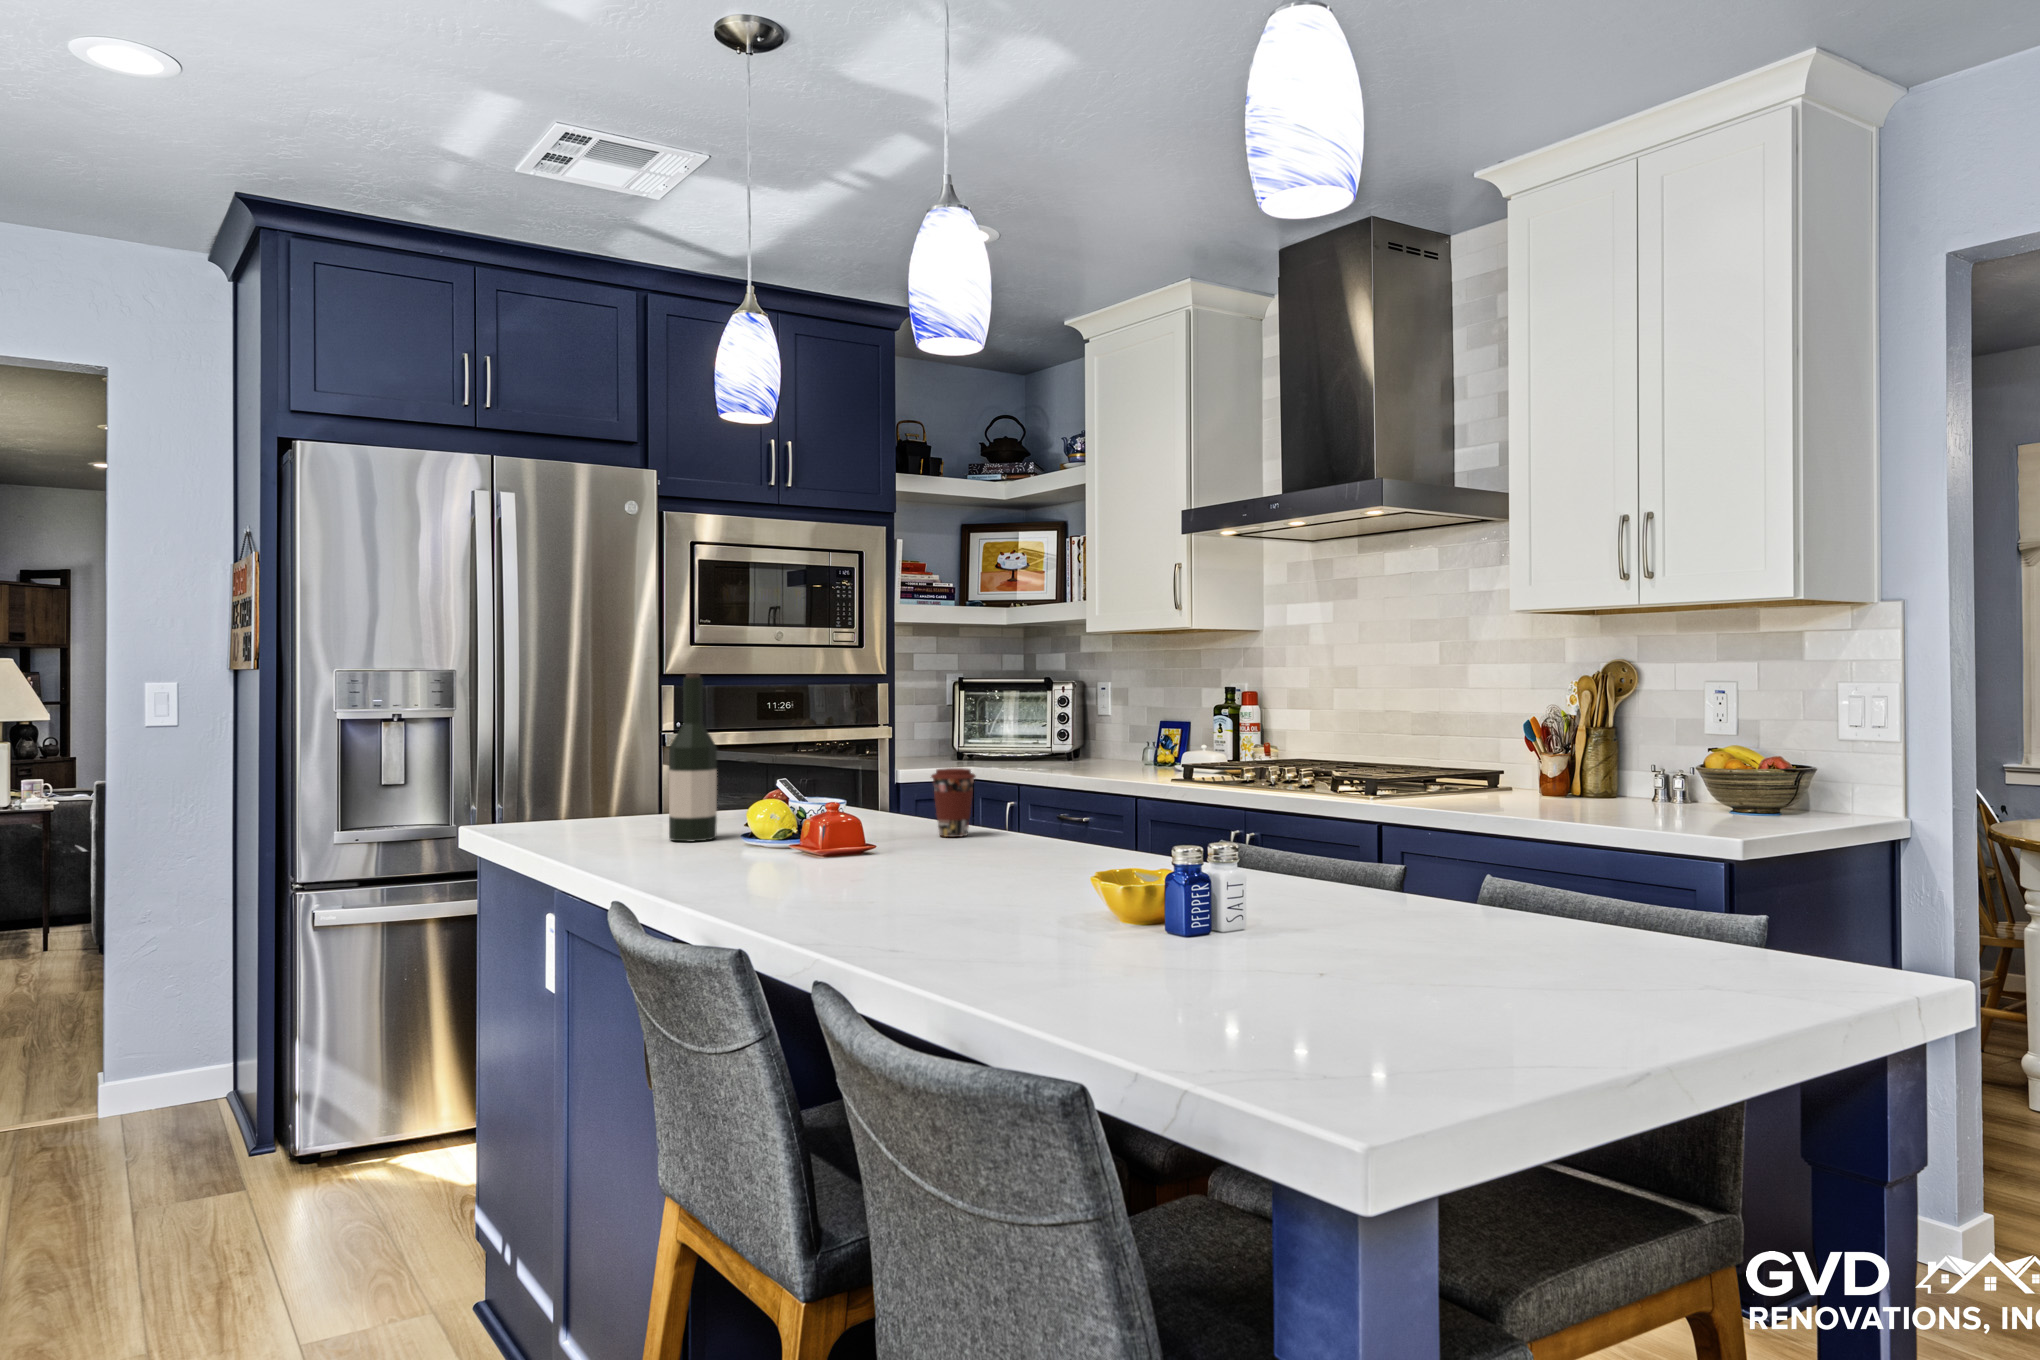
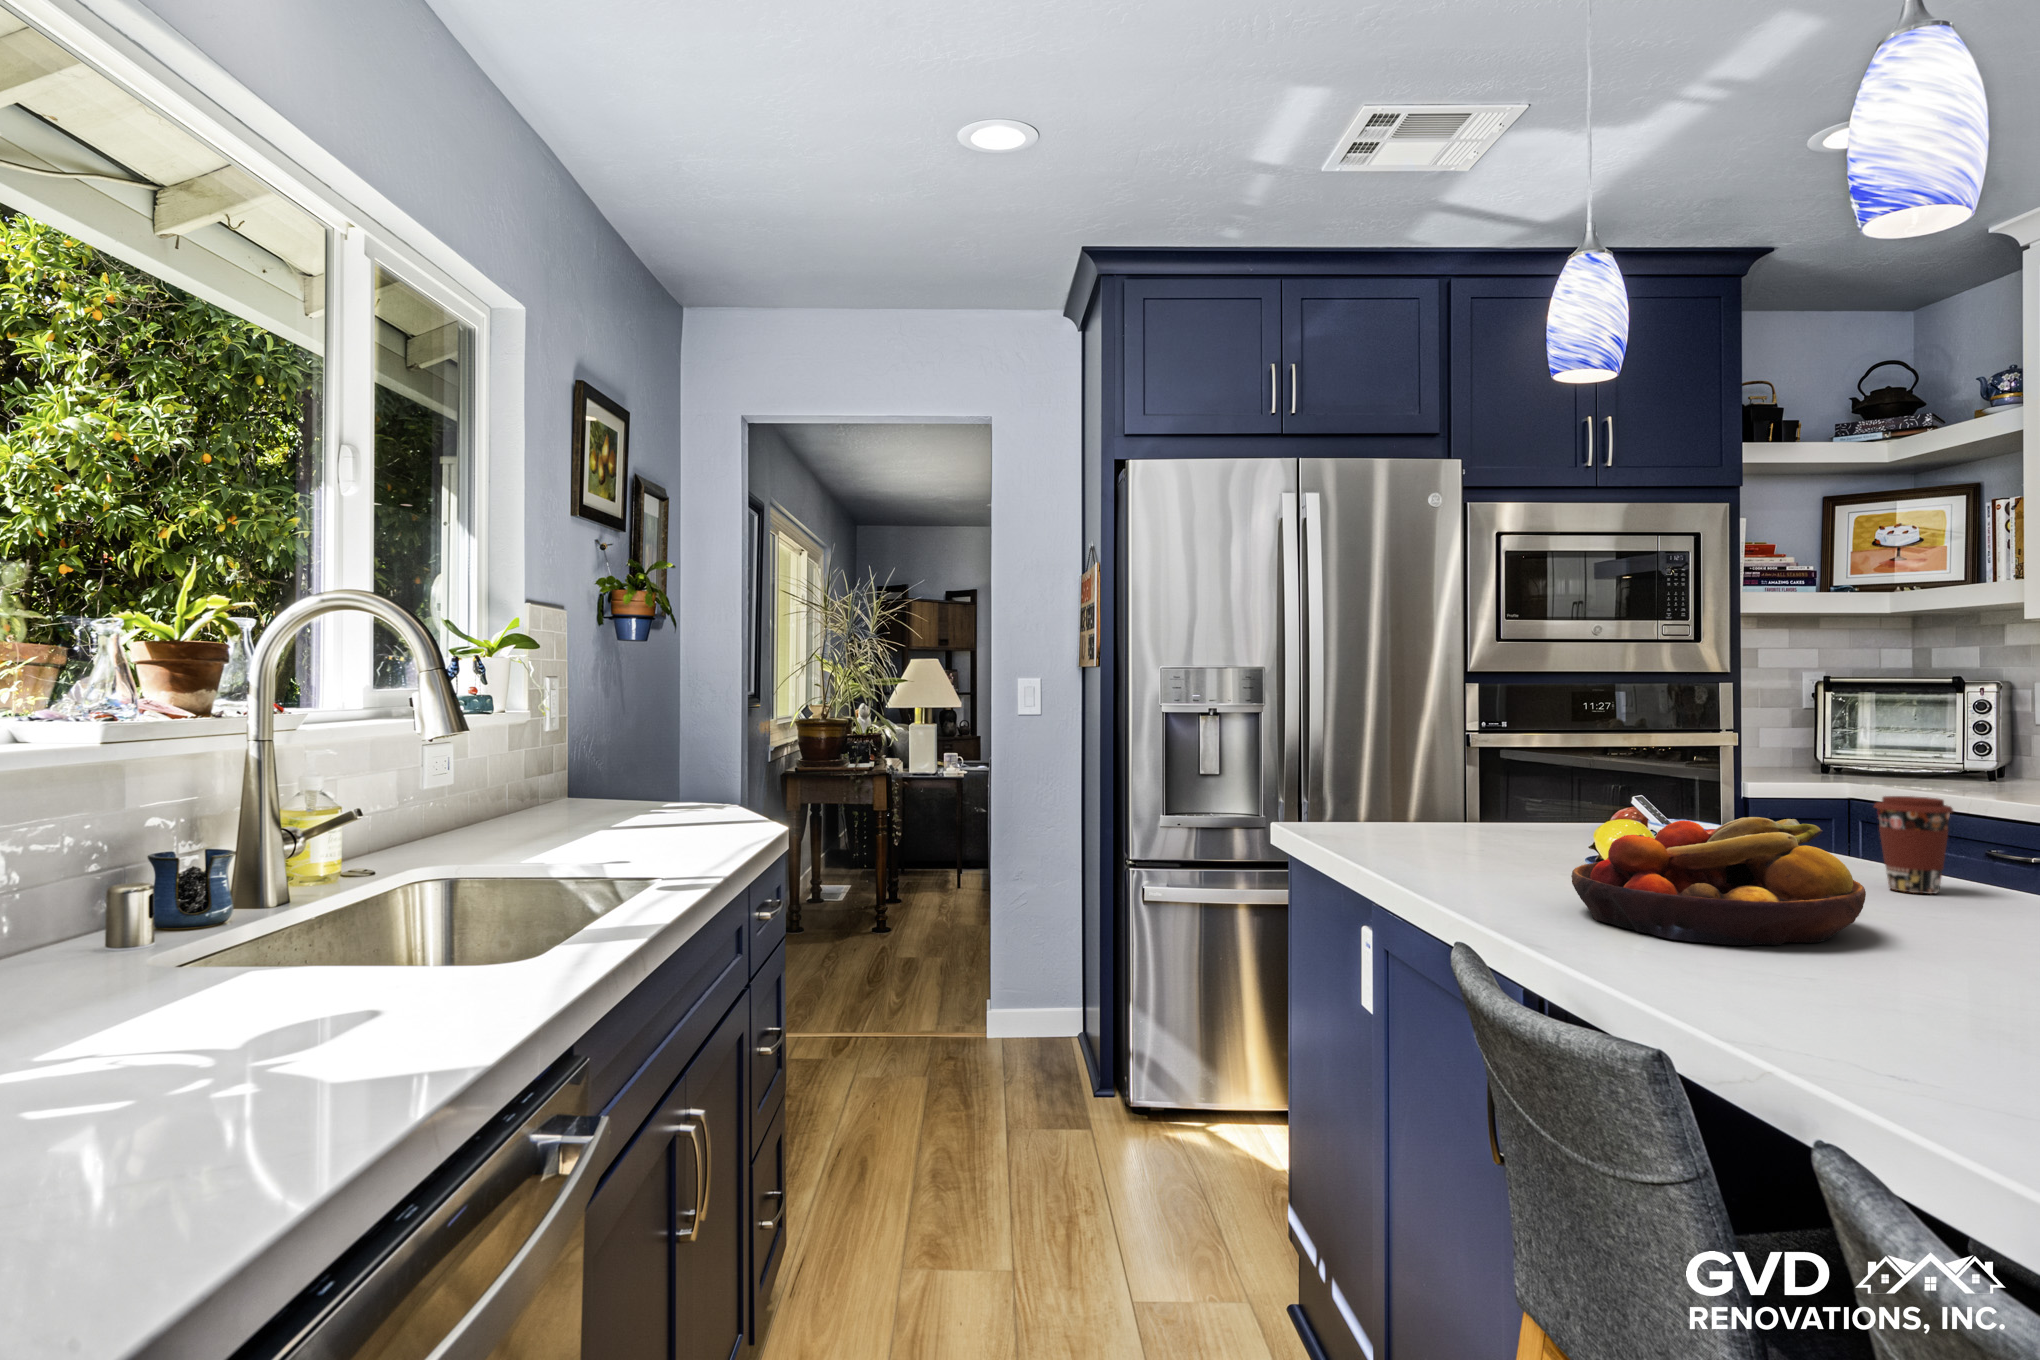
wine bottle: present [669,673,717,841] -> none [1494,665,1554,864]
fruit bowl: none [716,787,903,879] -> present [1571,817,1866,945]

